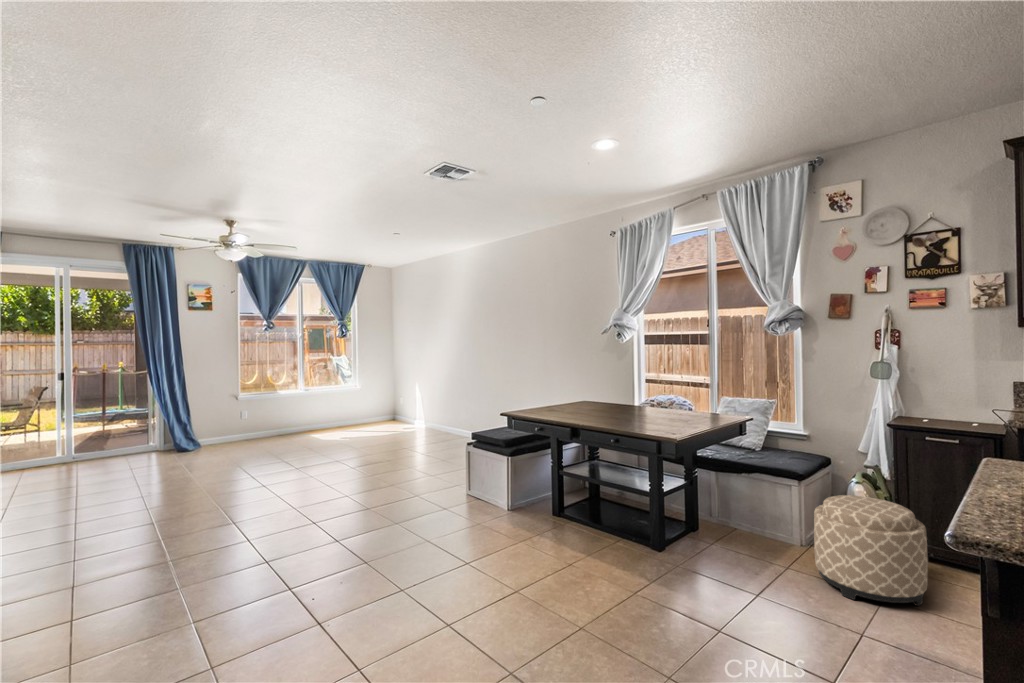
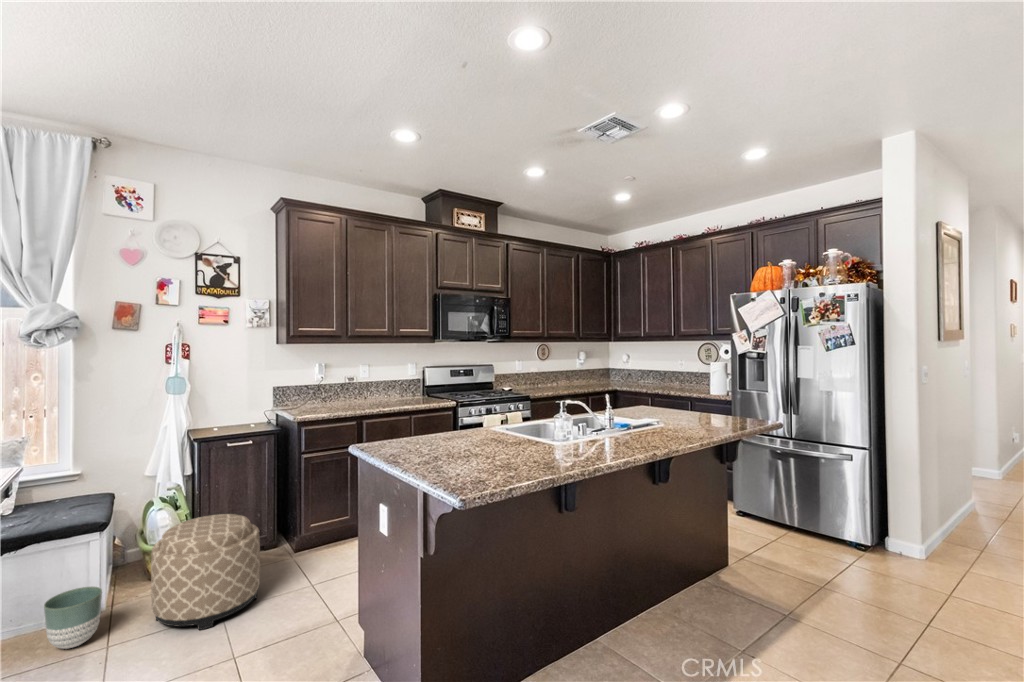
planter: none [746,513,782,555] -> present [44,587,102,649]

